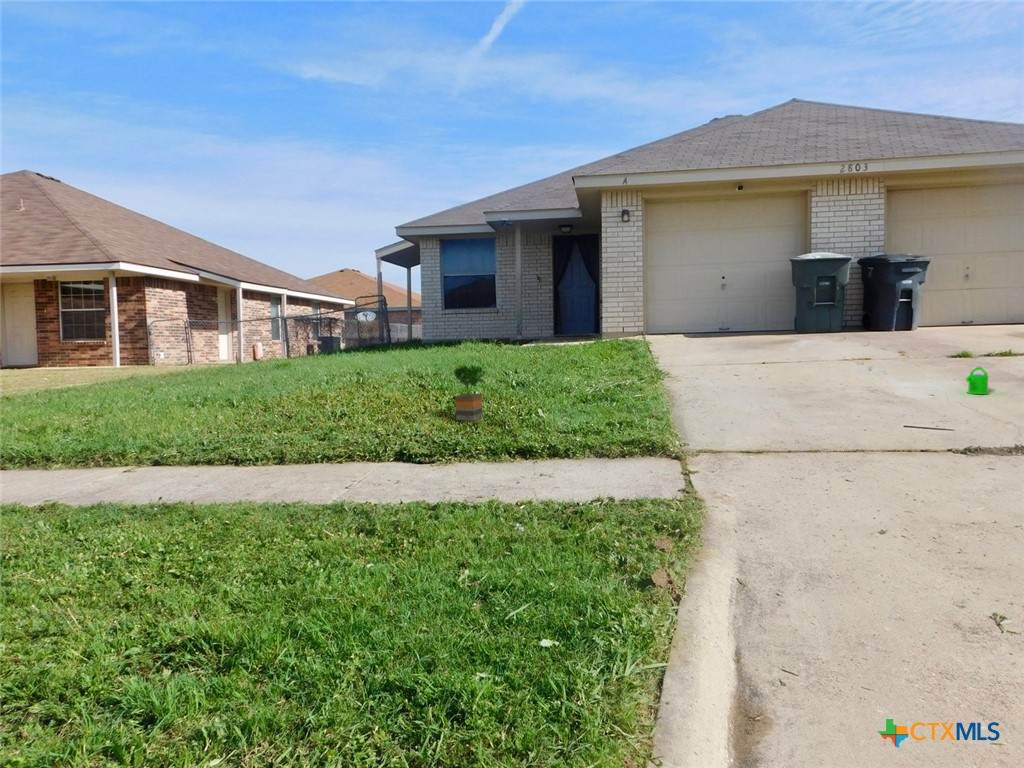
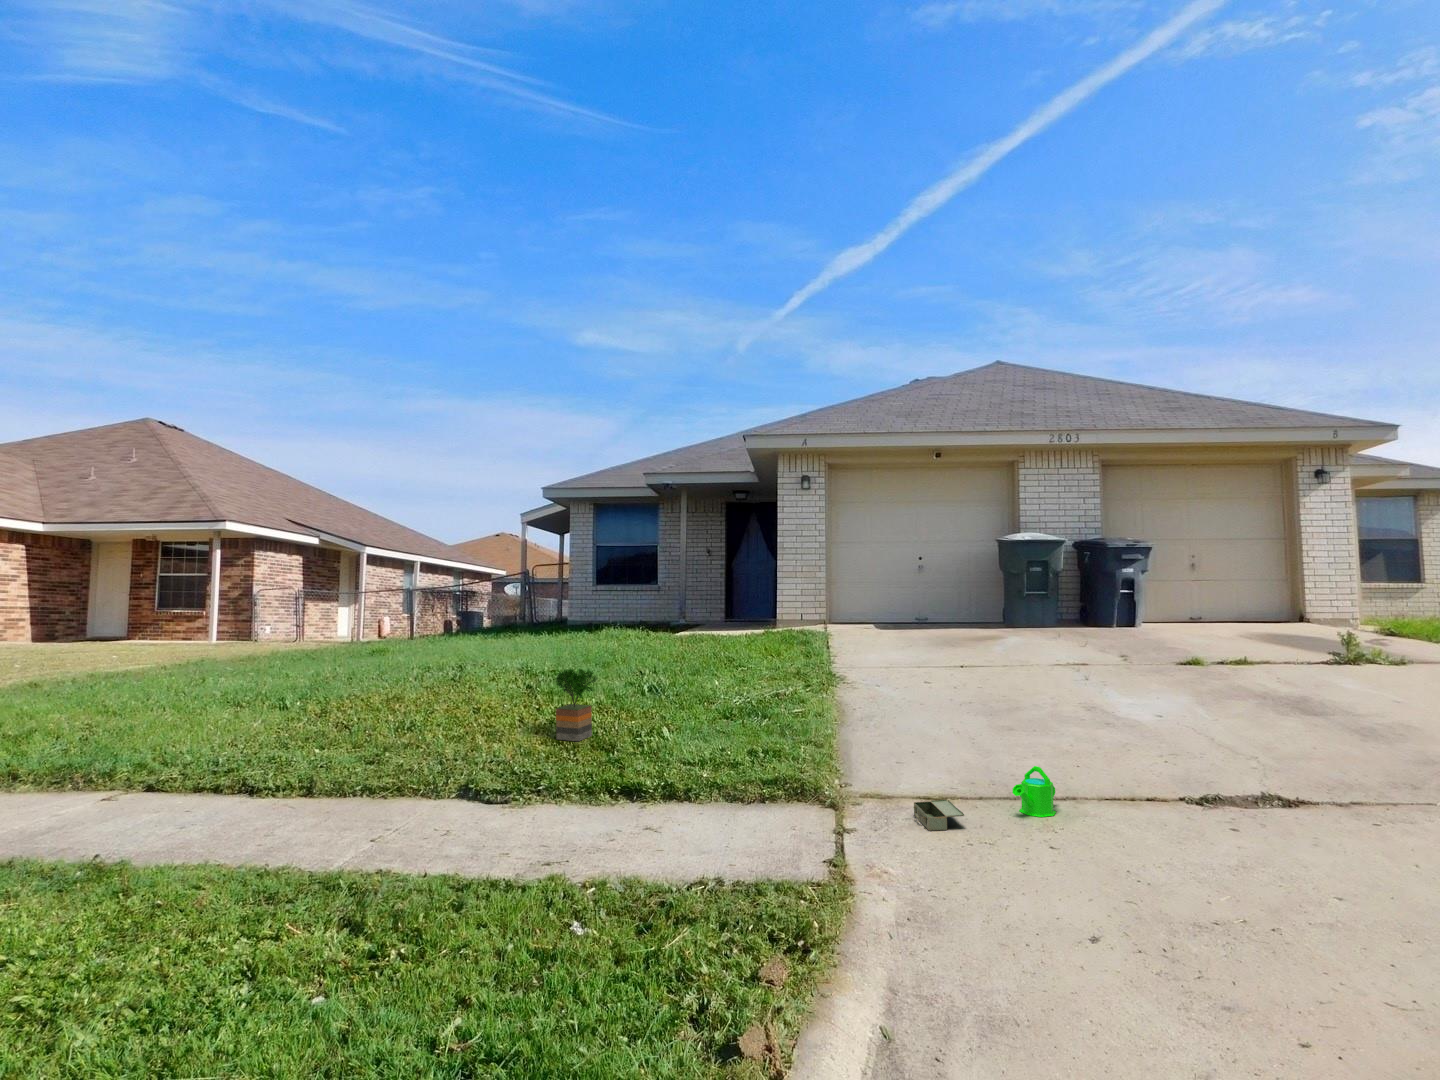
watering can: present [966,367,989,394] -> present [1012,766,1056,817]
toolbox: none [743,450,783,471] -> present [914,800,964,831]

